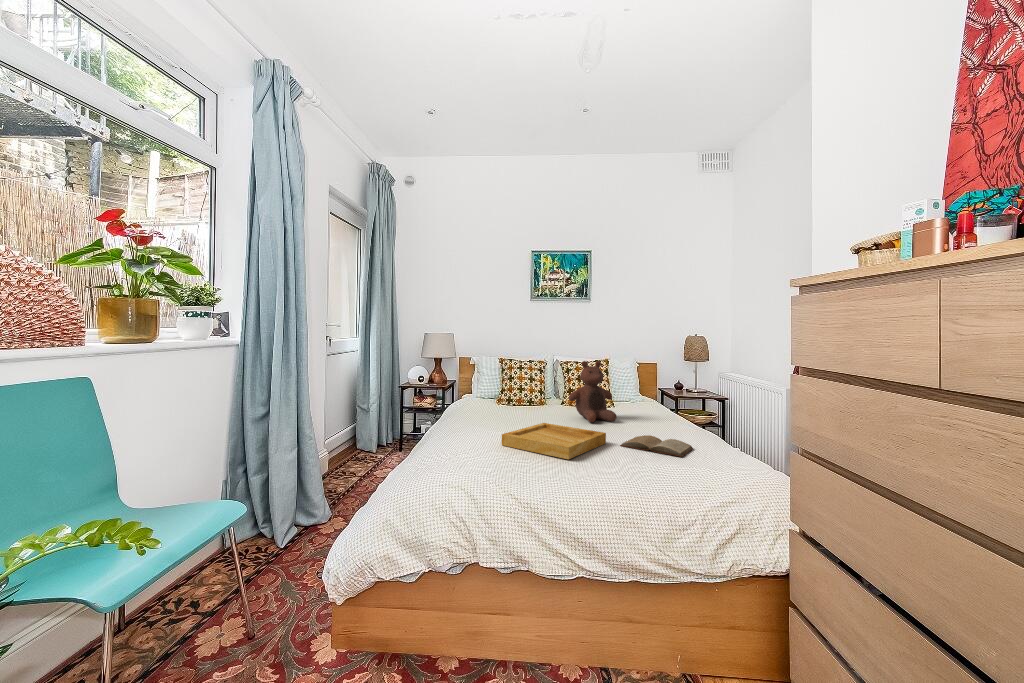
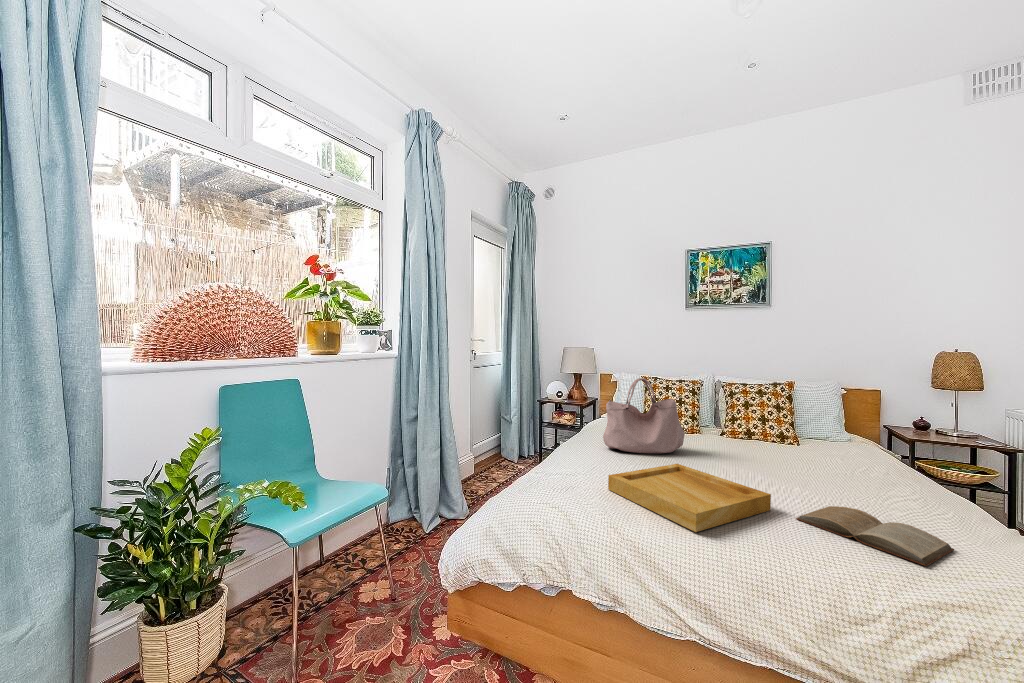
handbag: none [481,360,542,420] -> present [603,378,684,453]
stuffed bear: present [569,361,617,422] -> none [723,383,799,472]

